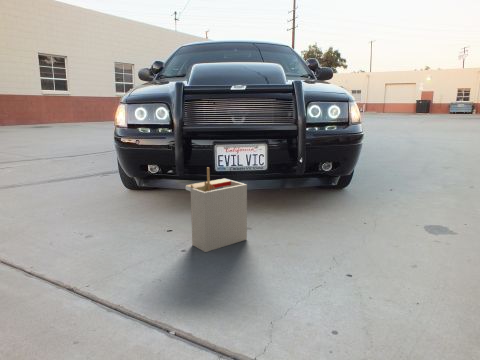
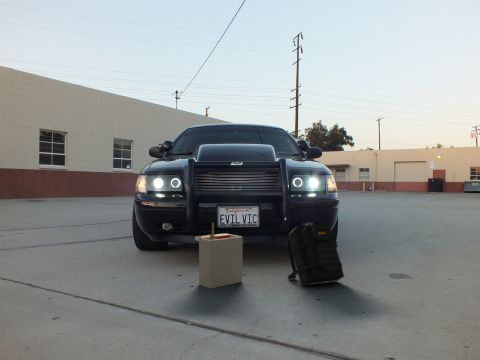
backpack: none [301,167,375,245] -> present [287,225,344,285]

